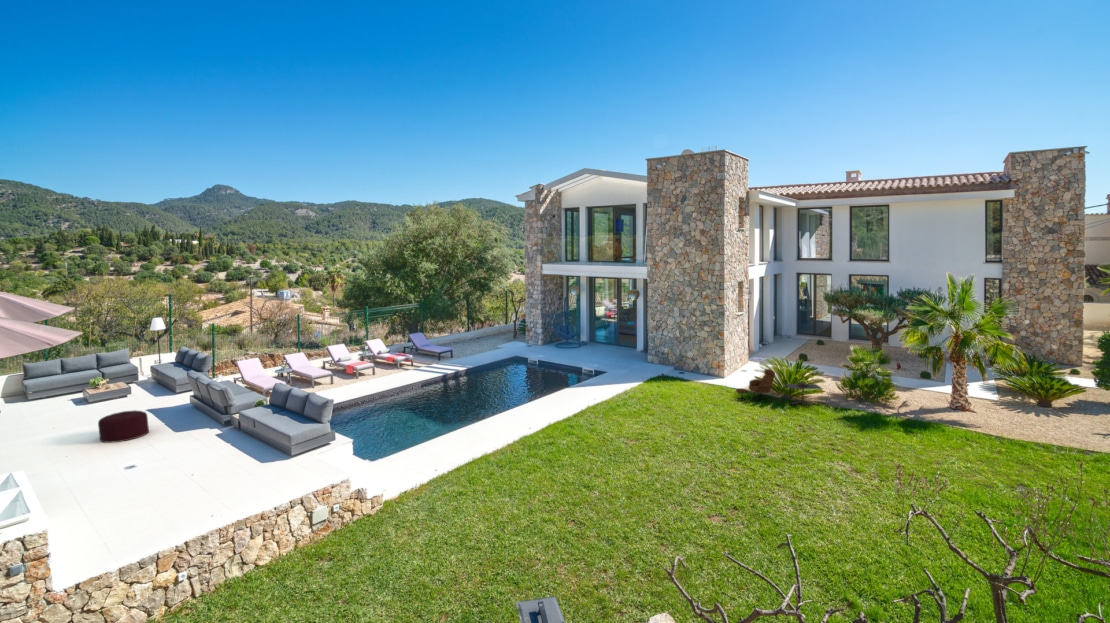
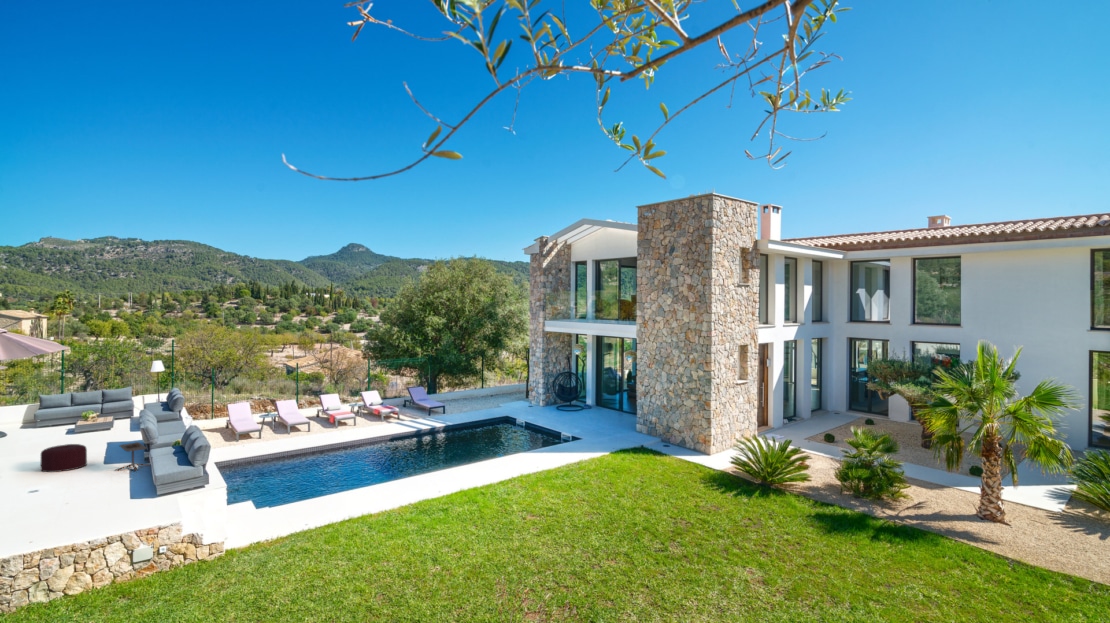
lounge chair: present [736,369,775,400] -> none [694,449,744,488]
side table: present [786,382,821,408] -> present [116,442,149,471]

